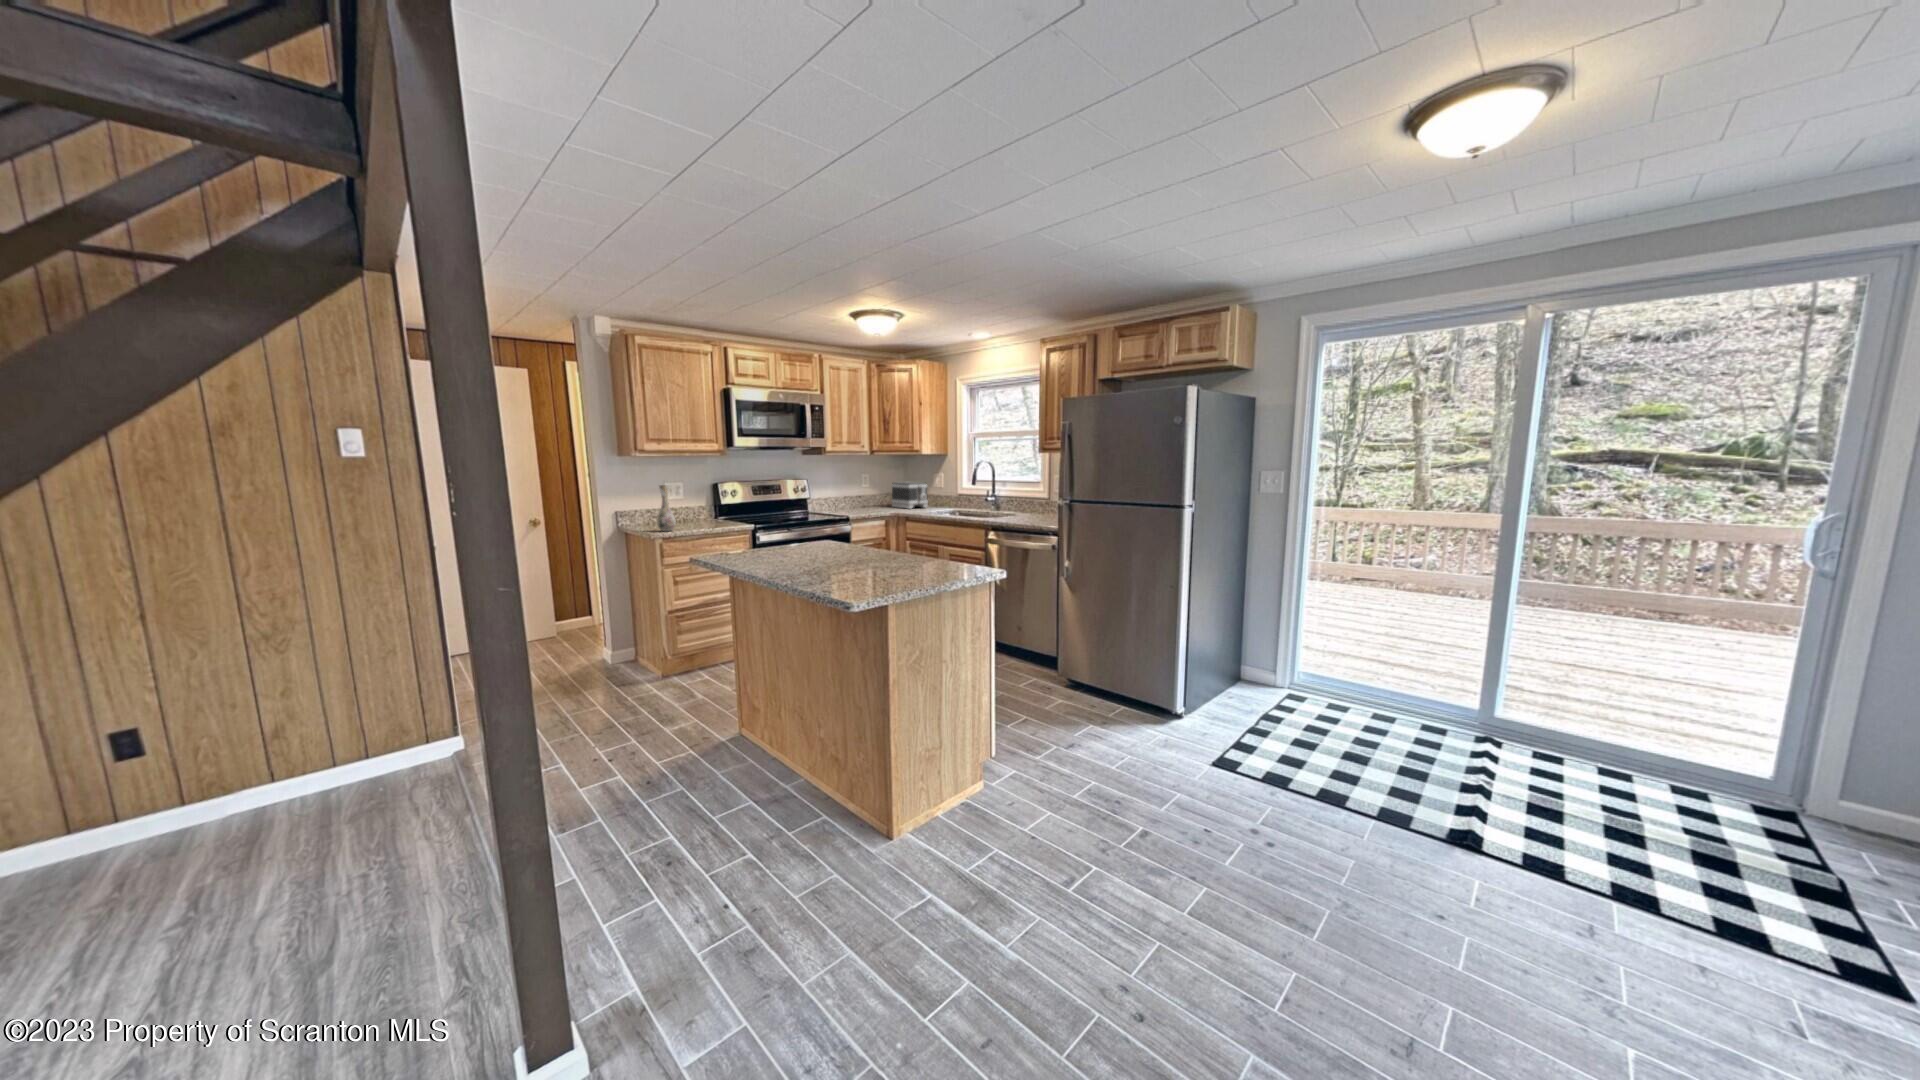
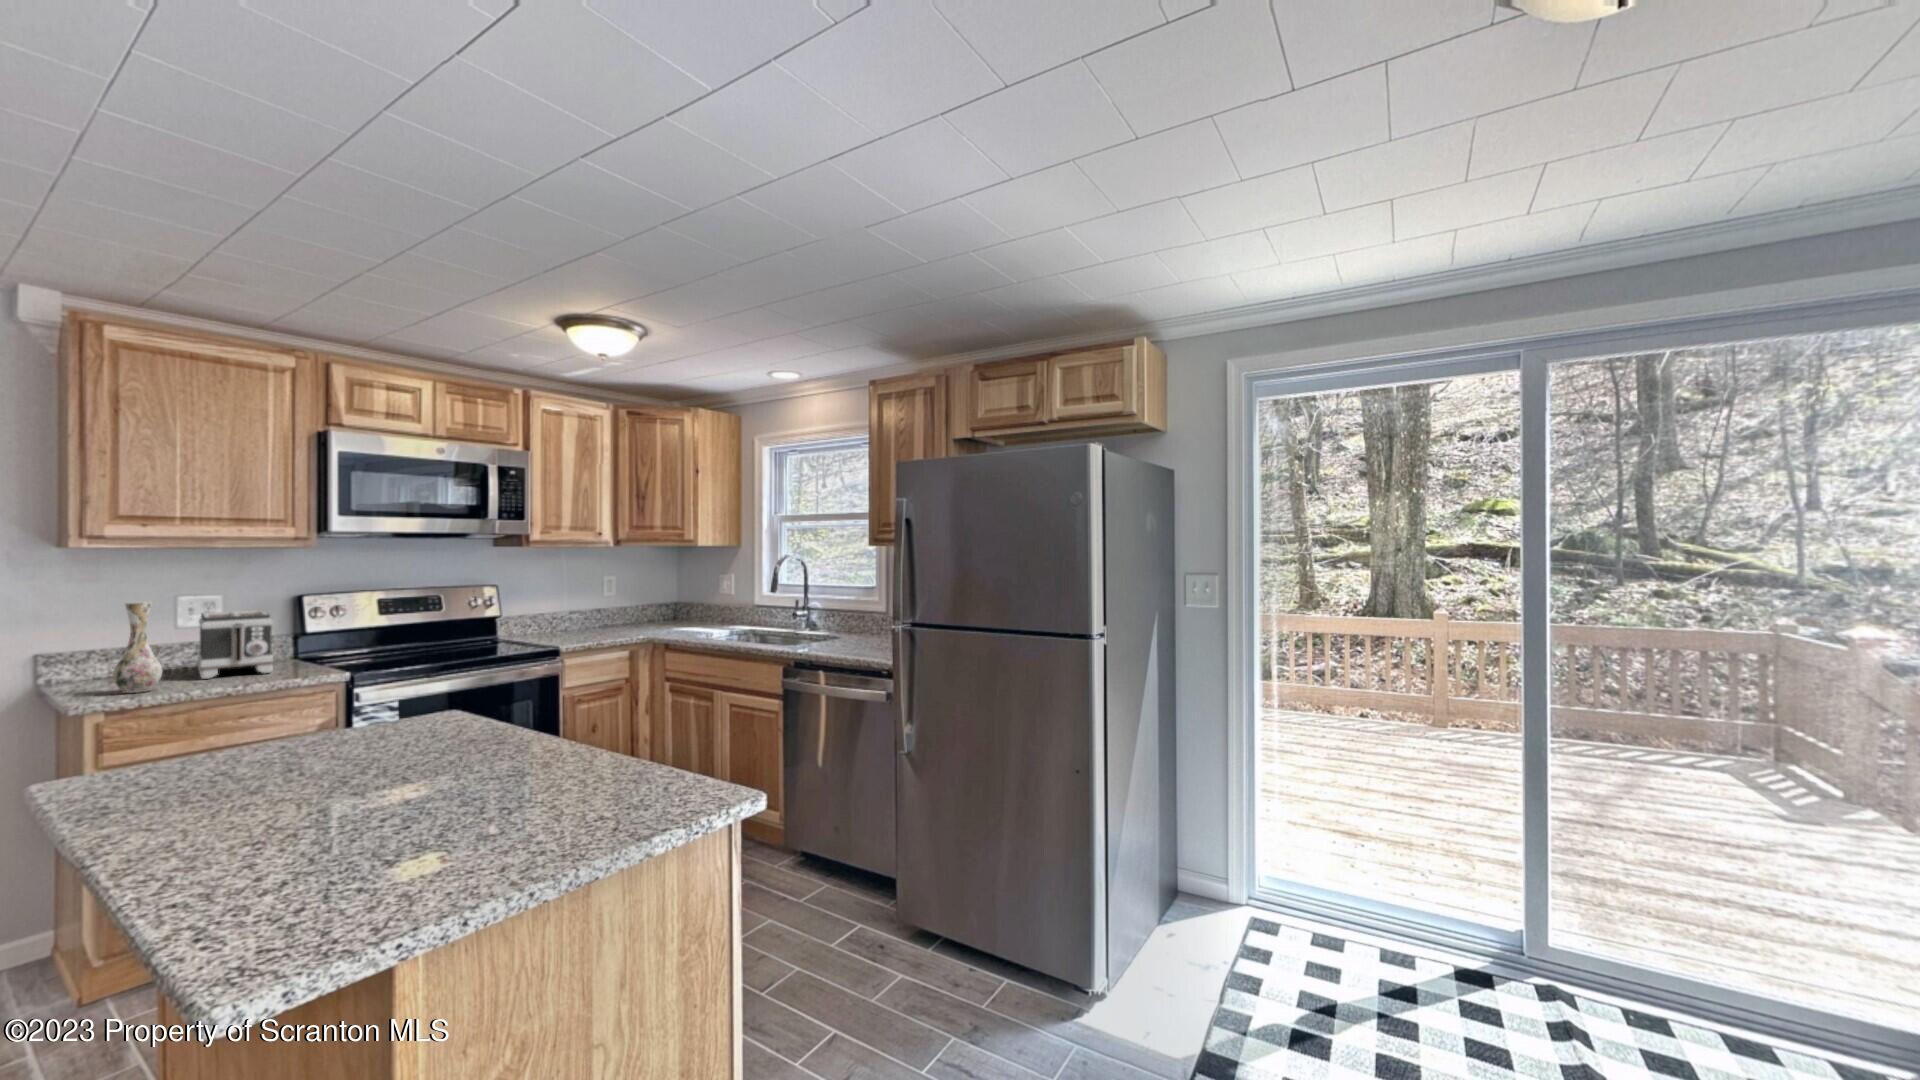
toaster: present [892,482,928,509] -> present [198,610,273,679]

